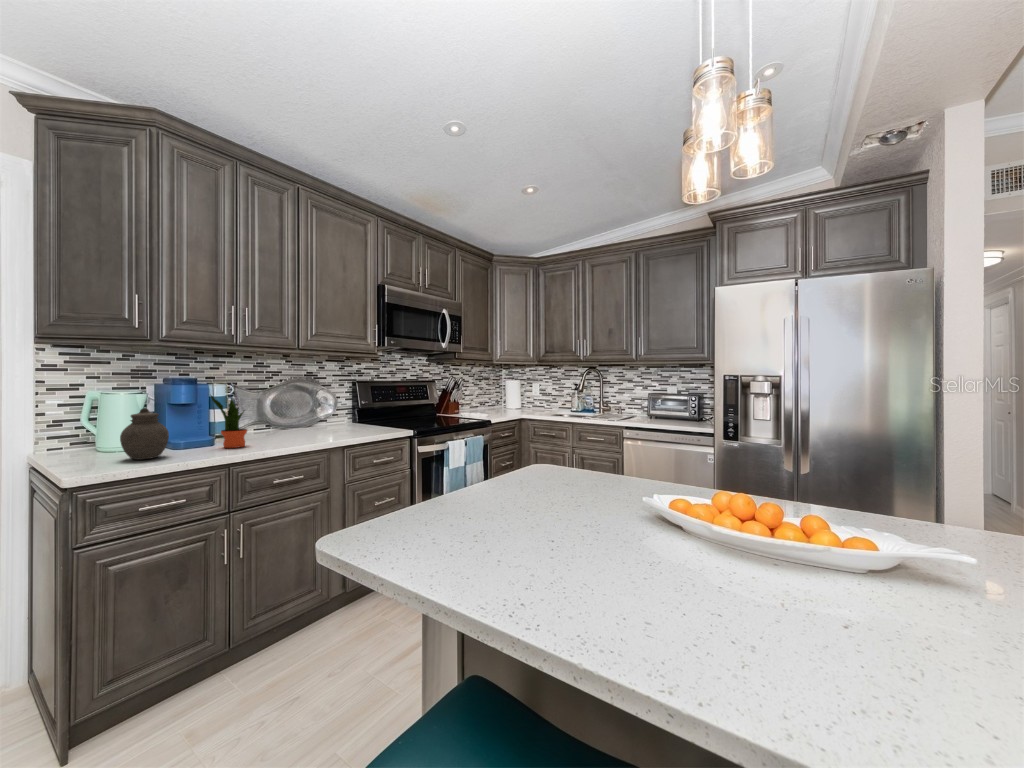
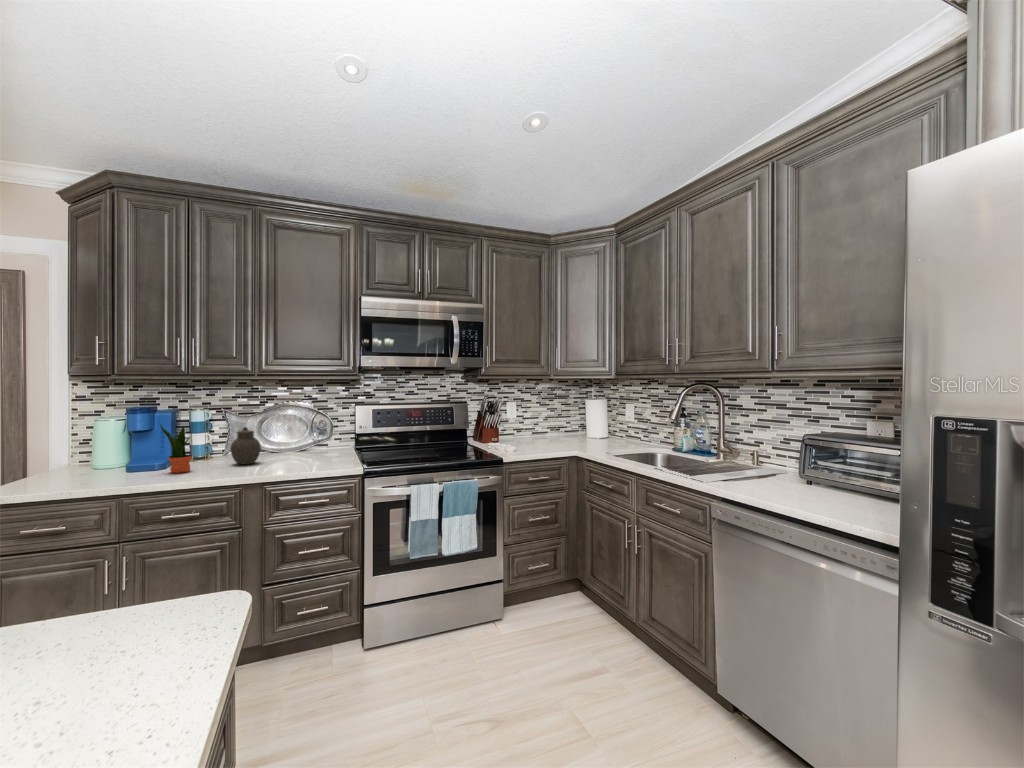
jar: present [120,408,169,460] -> present [230,427,261,464]

